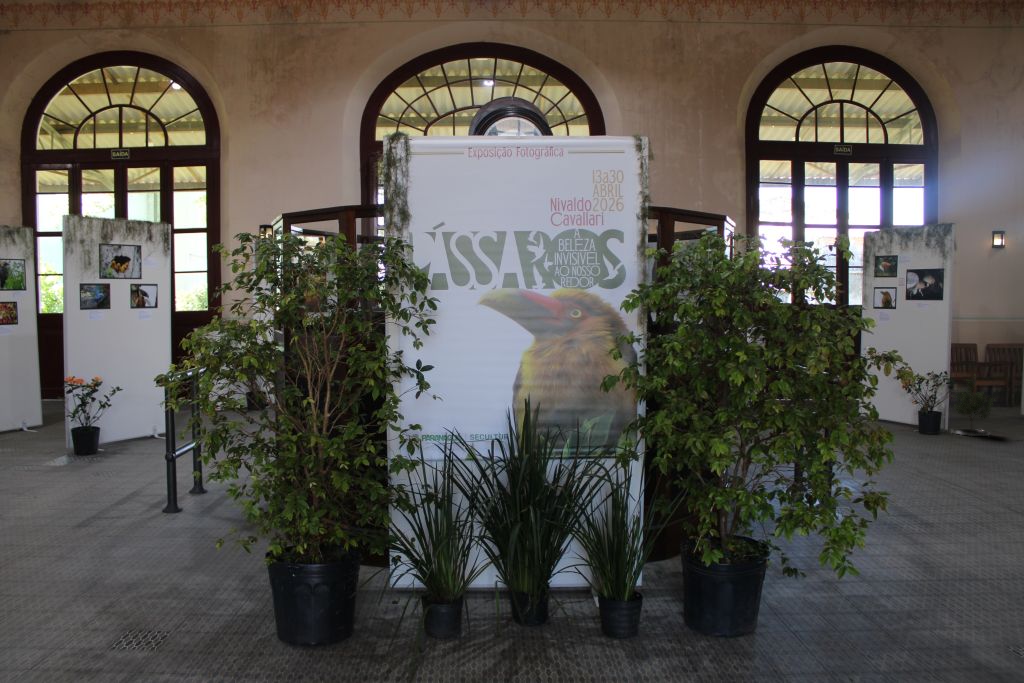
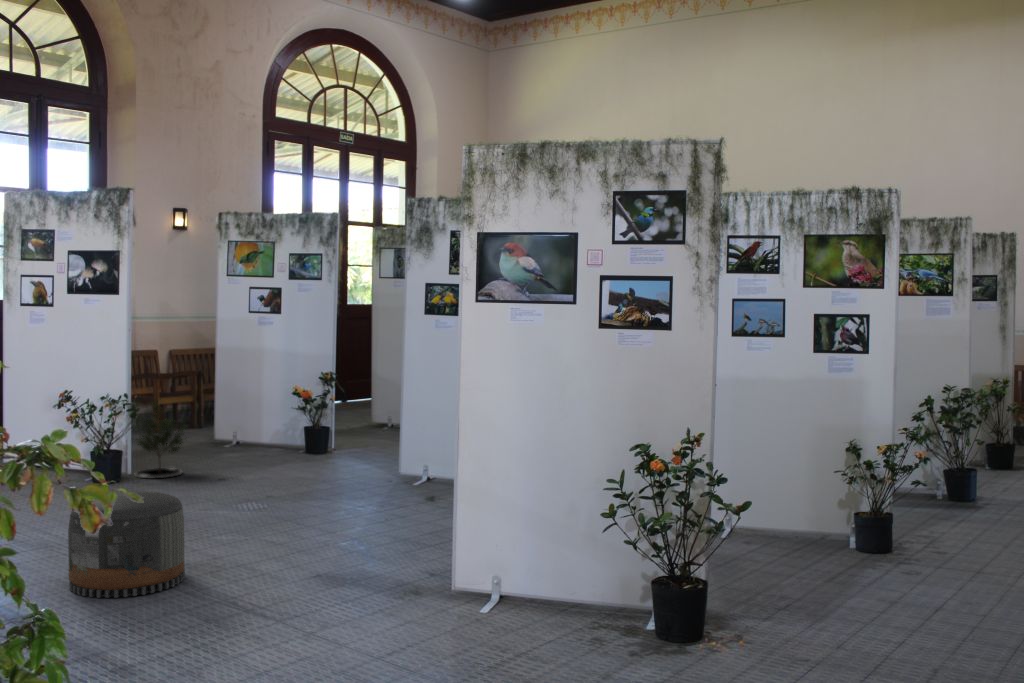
pouf: none [899,431,983,501] -> present [68,491,185,598]

